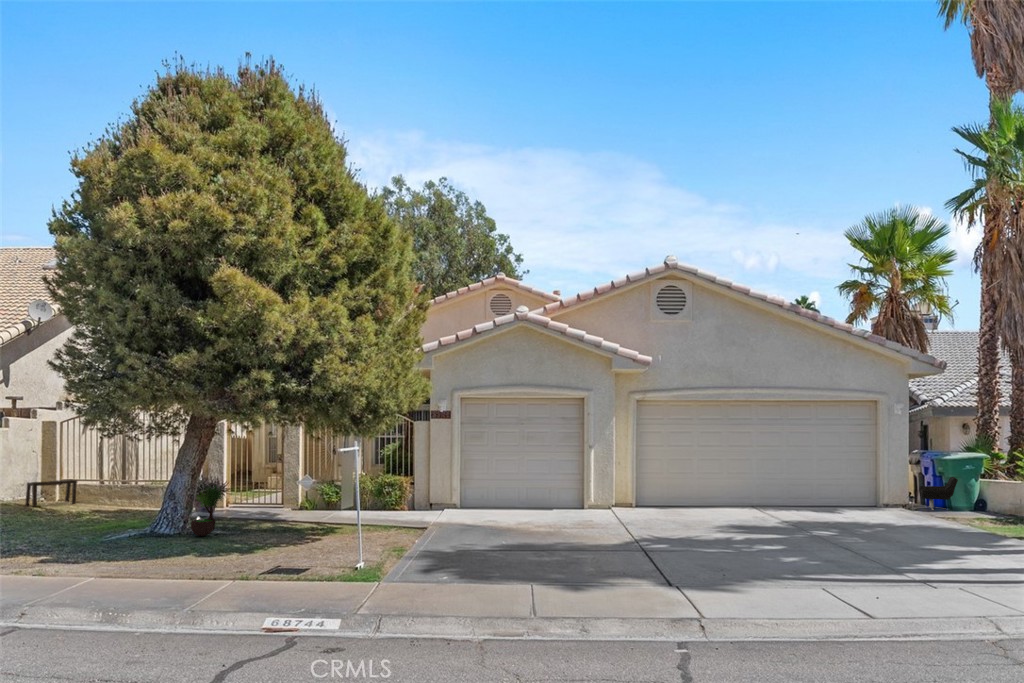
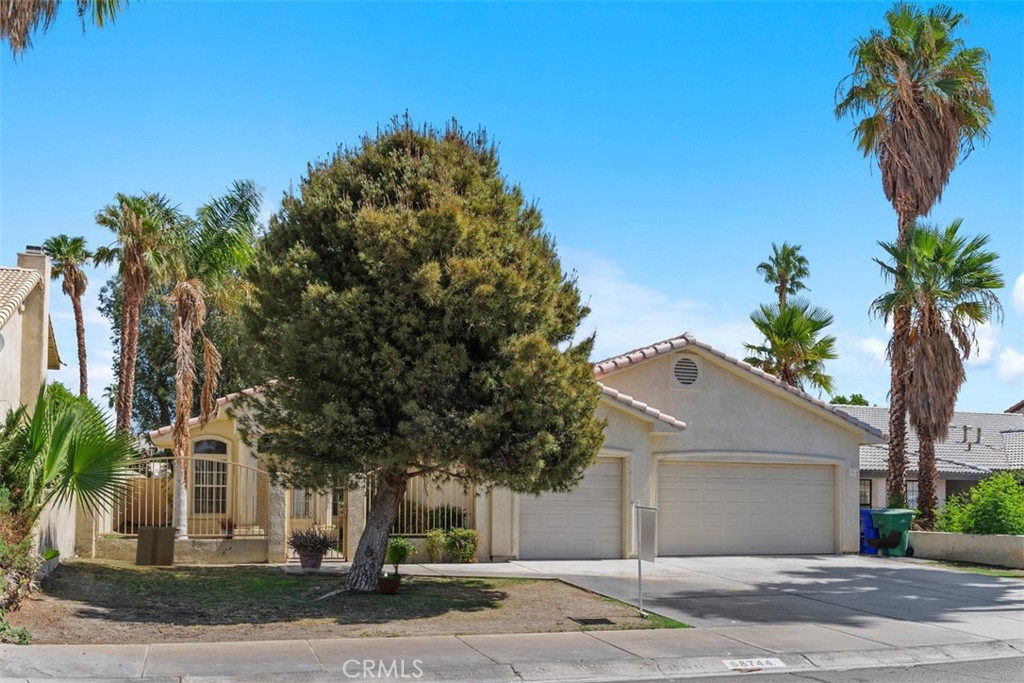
cardboard box: none [85,472,131,507] -> present [135,526,176,565]
bench: present [25,479,77,507] -> none [58,534,114,566]

